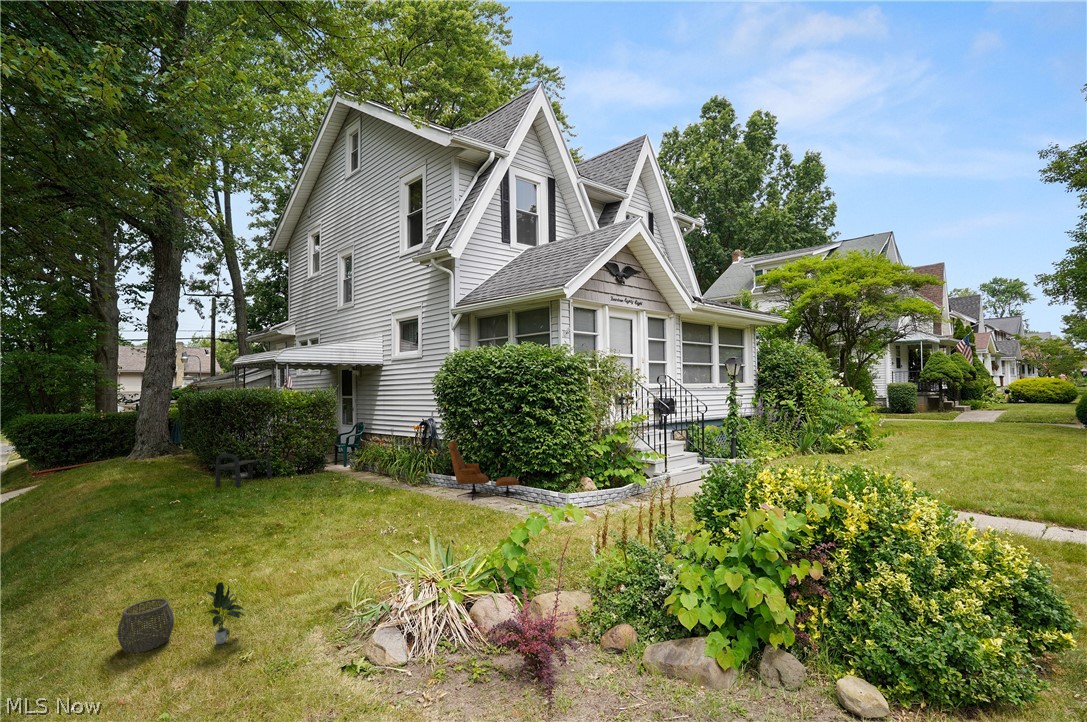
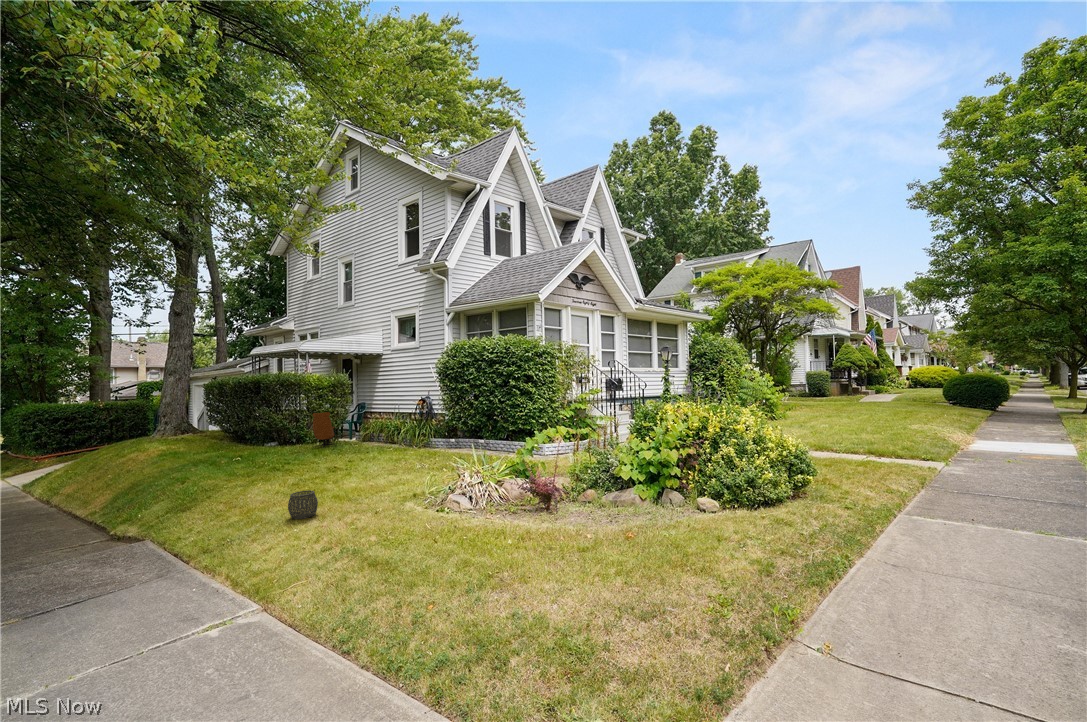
lounge chair: present [448,441,520,500] -> present [312,412,337,448]
bench: present [215,451,272,487] -> none [256,423,299,454]
potted plant: present [204,582,246,644] -> none [339,478,364,514]

